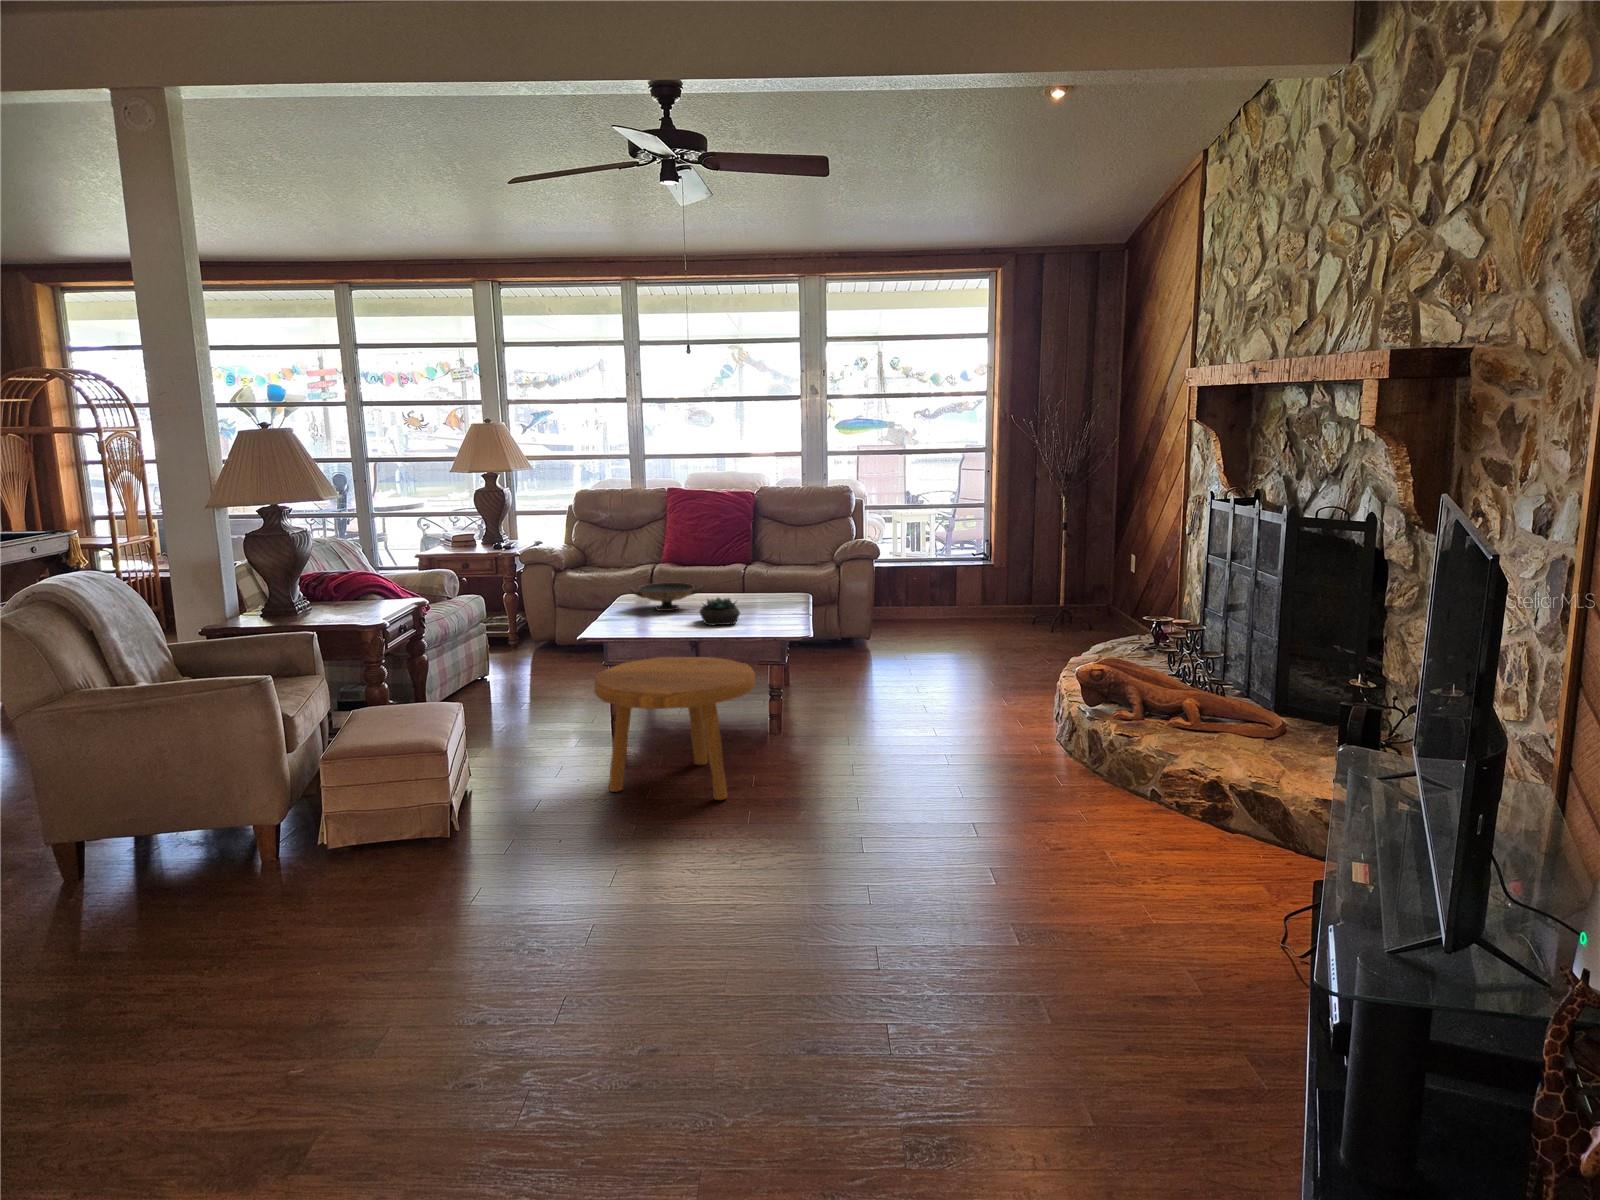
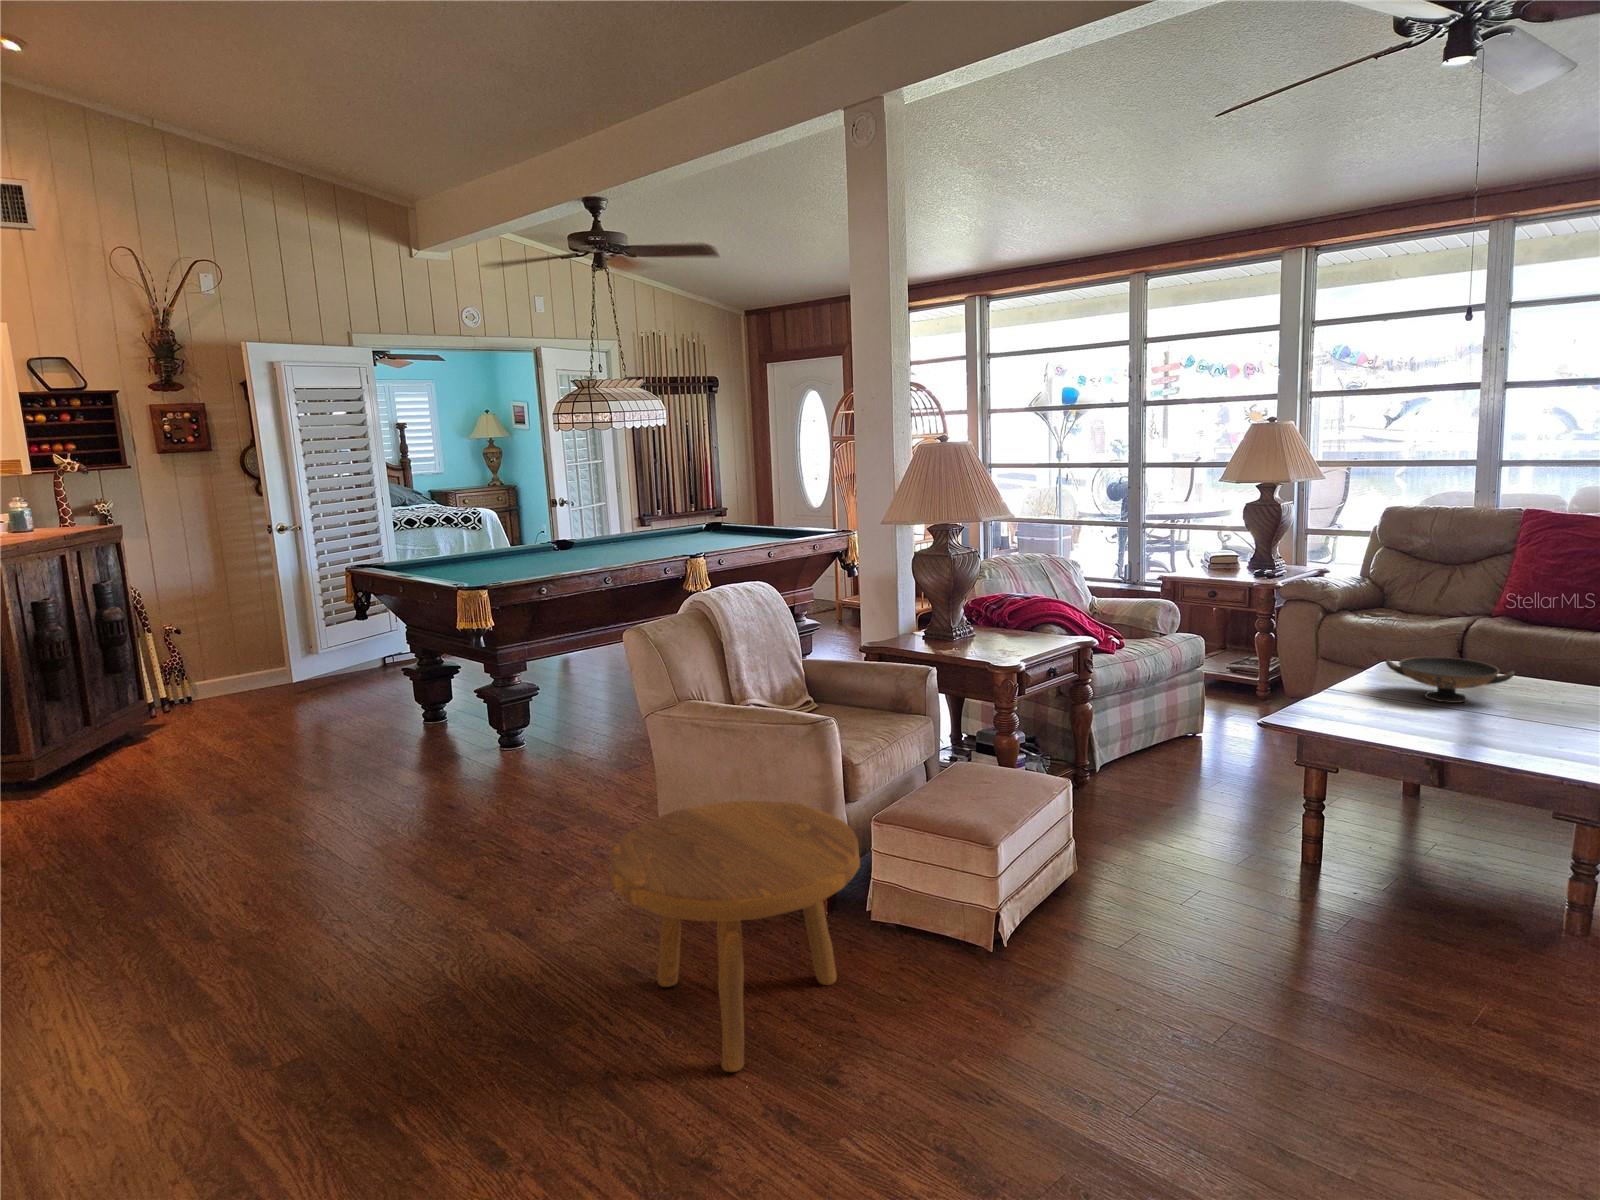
succulent plant: present [699,598,740,625] -> none [1485,699,1566,749]
footstool: present [594,657,755,800] -> present [610,801,860,1072]

